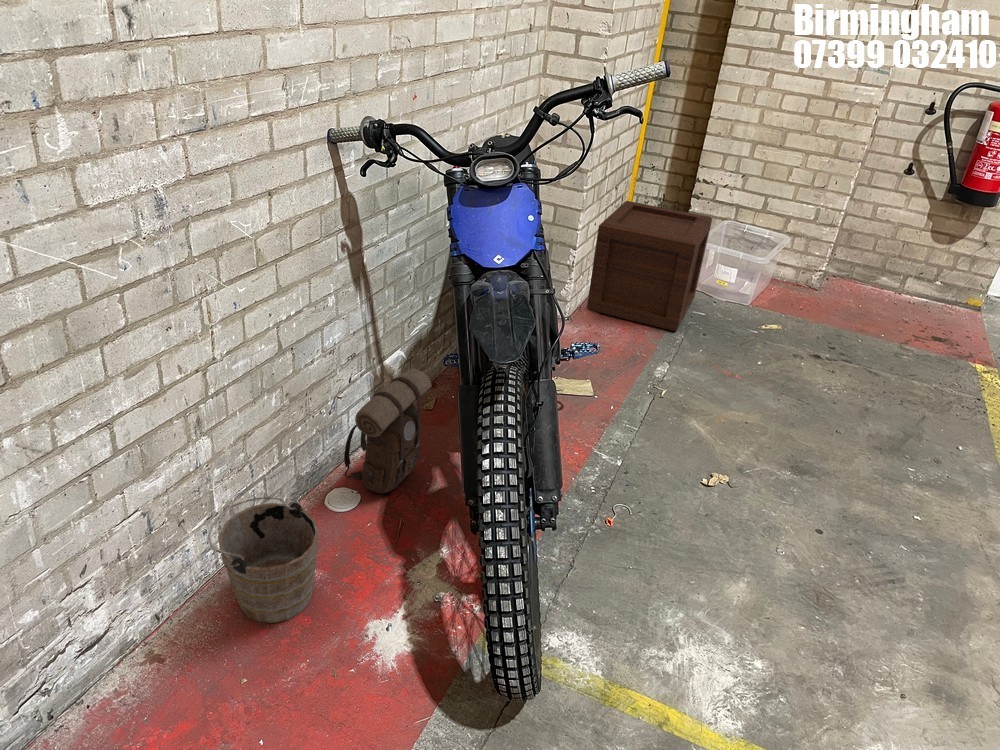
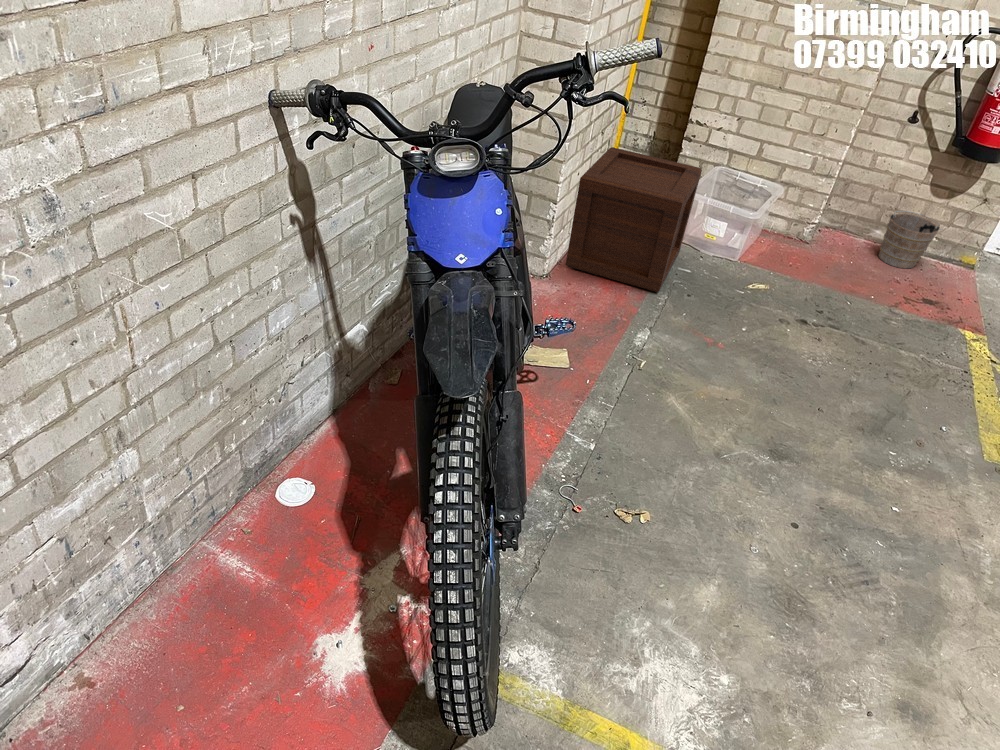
backpack: present [344,369,432,493] -> none [297,354,391,485]
bucket: present [208,497,319,623] -> present [878,211,941,268]

